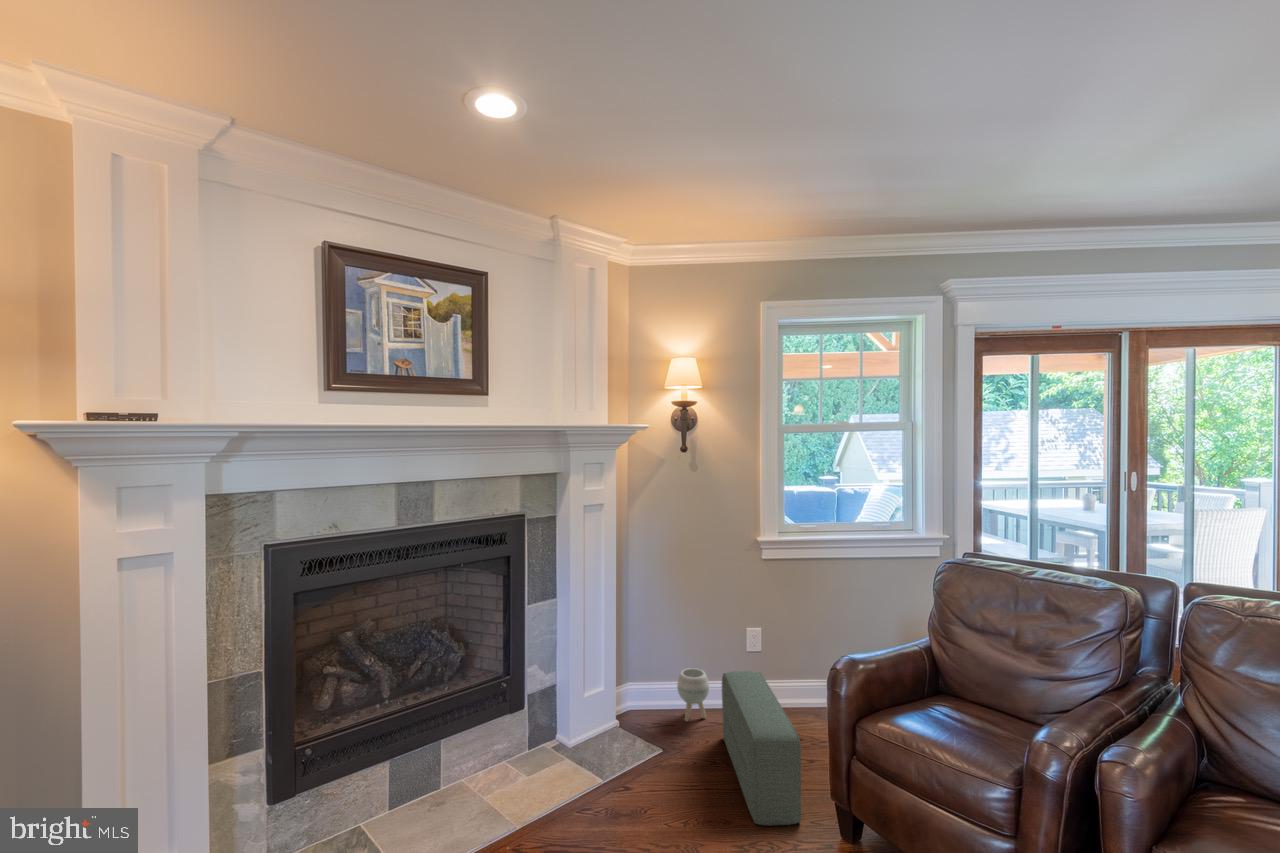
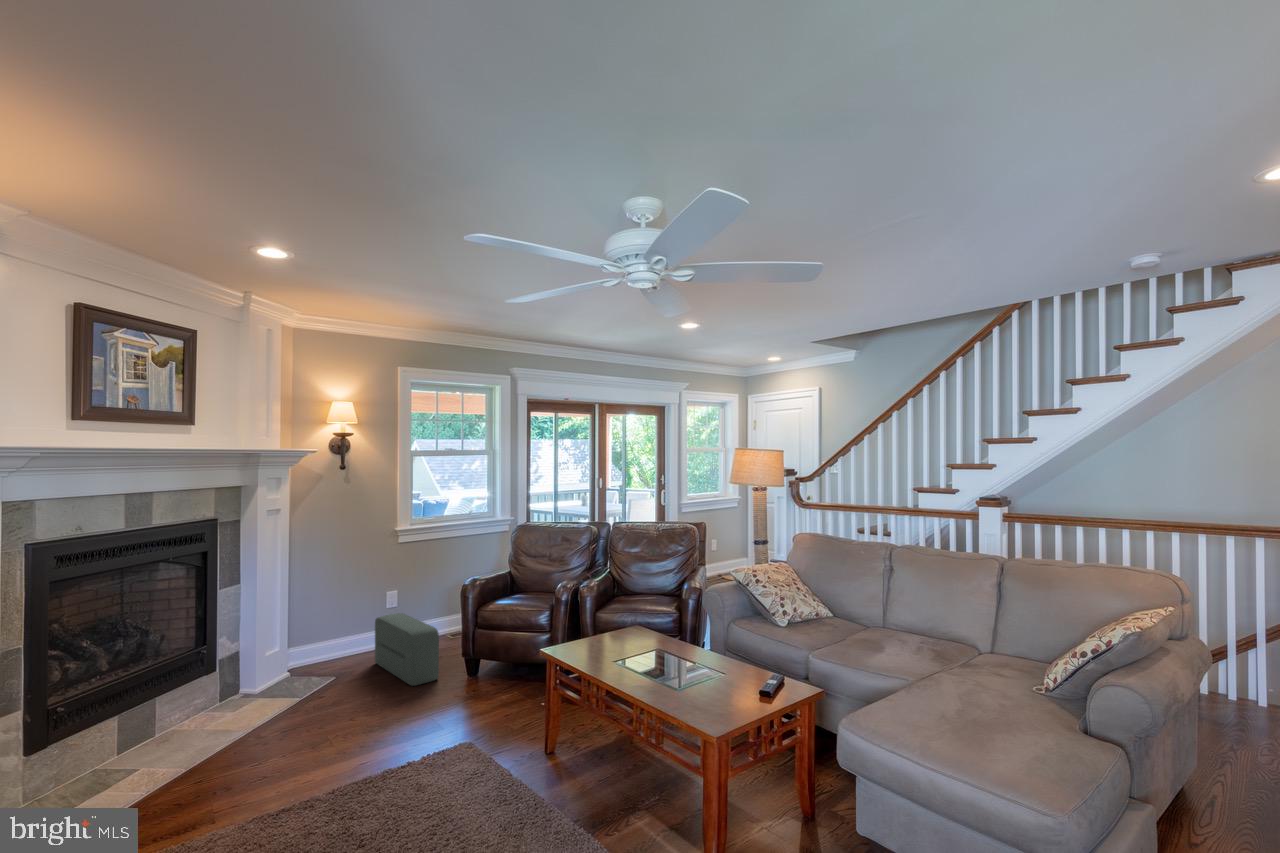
planter: present [677,668,709,721] -> none [335,626,360,663]

